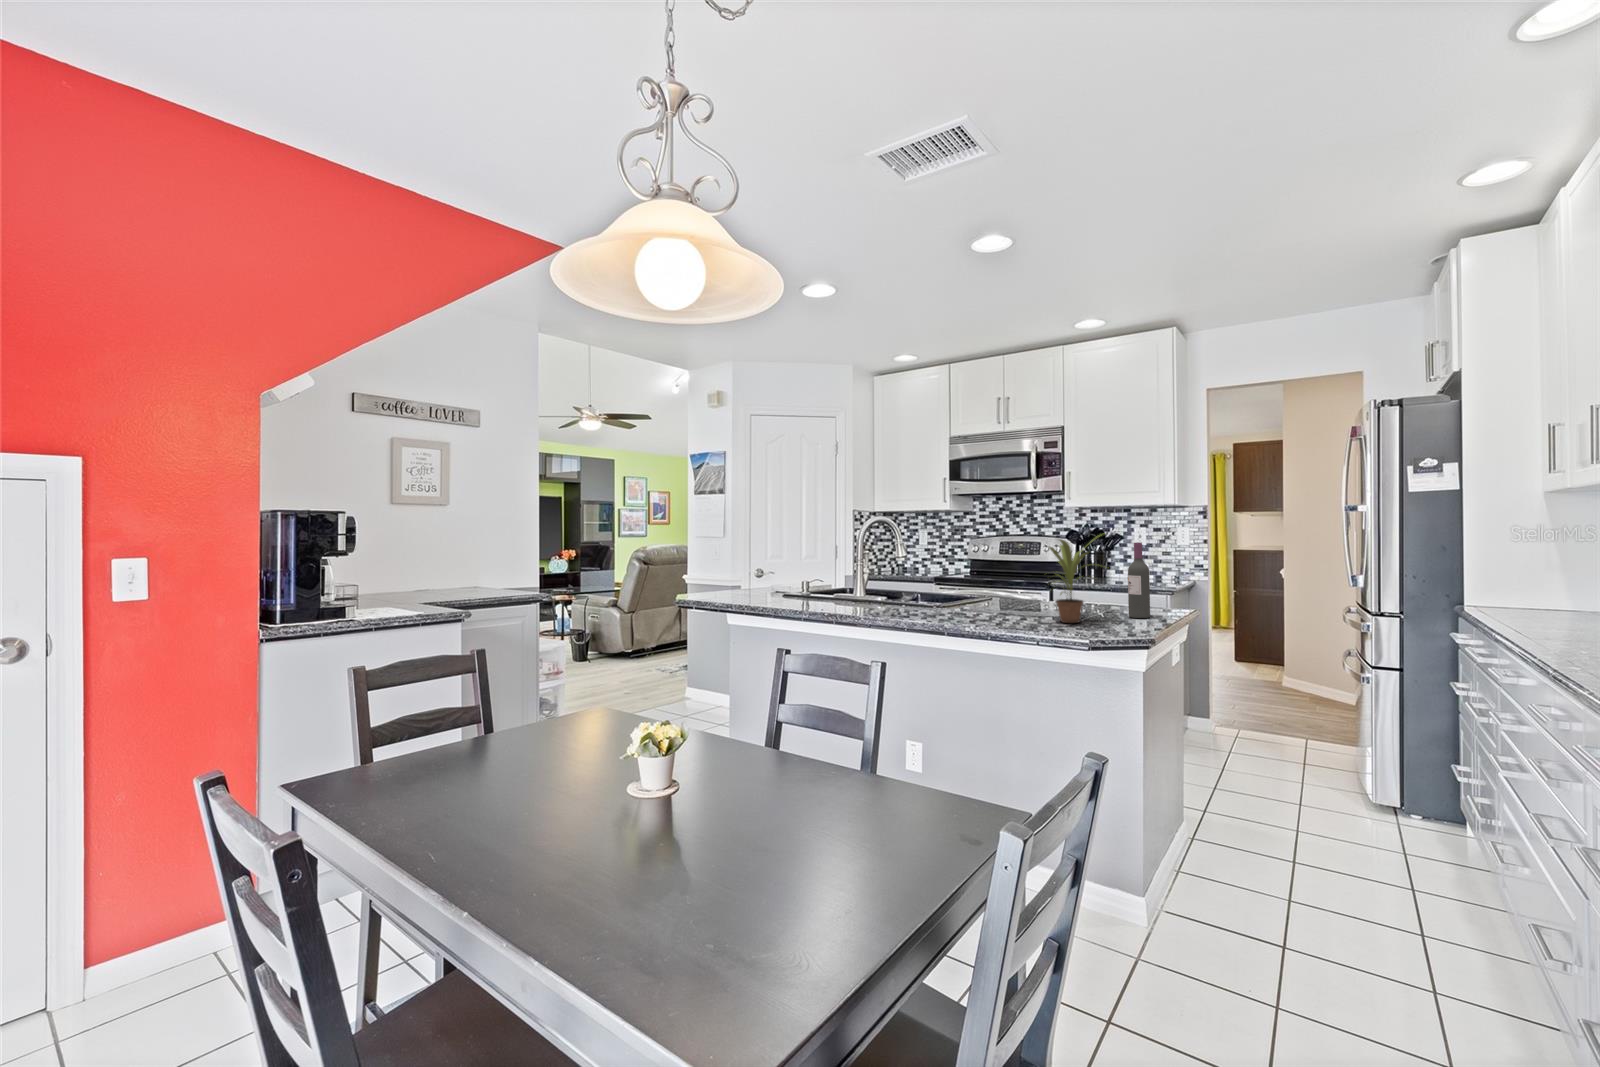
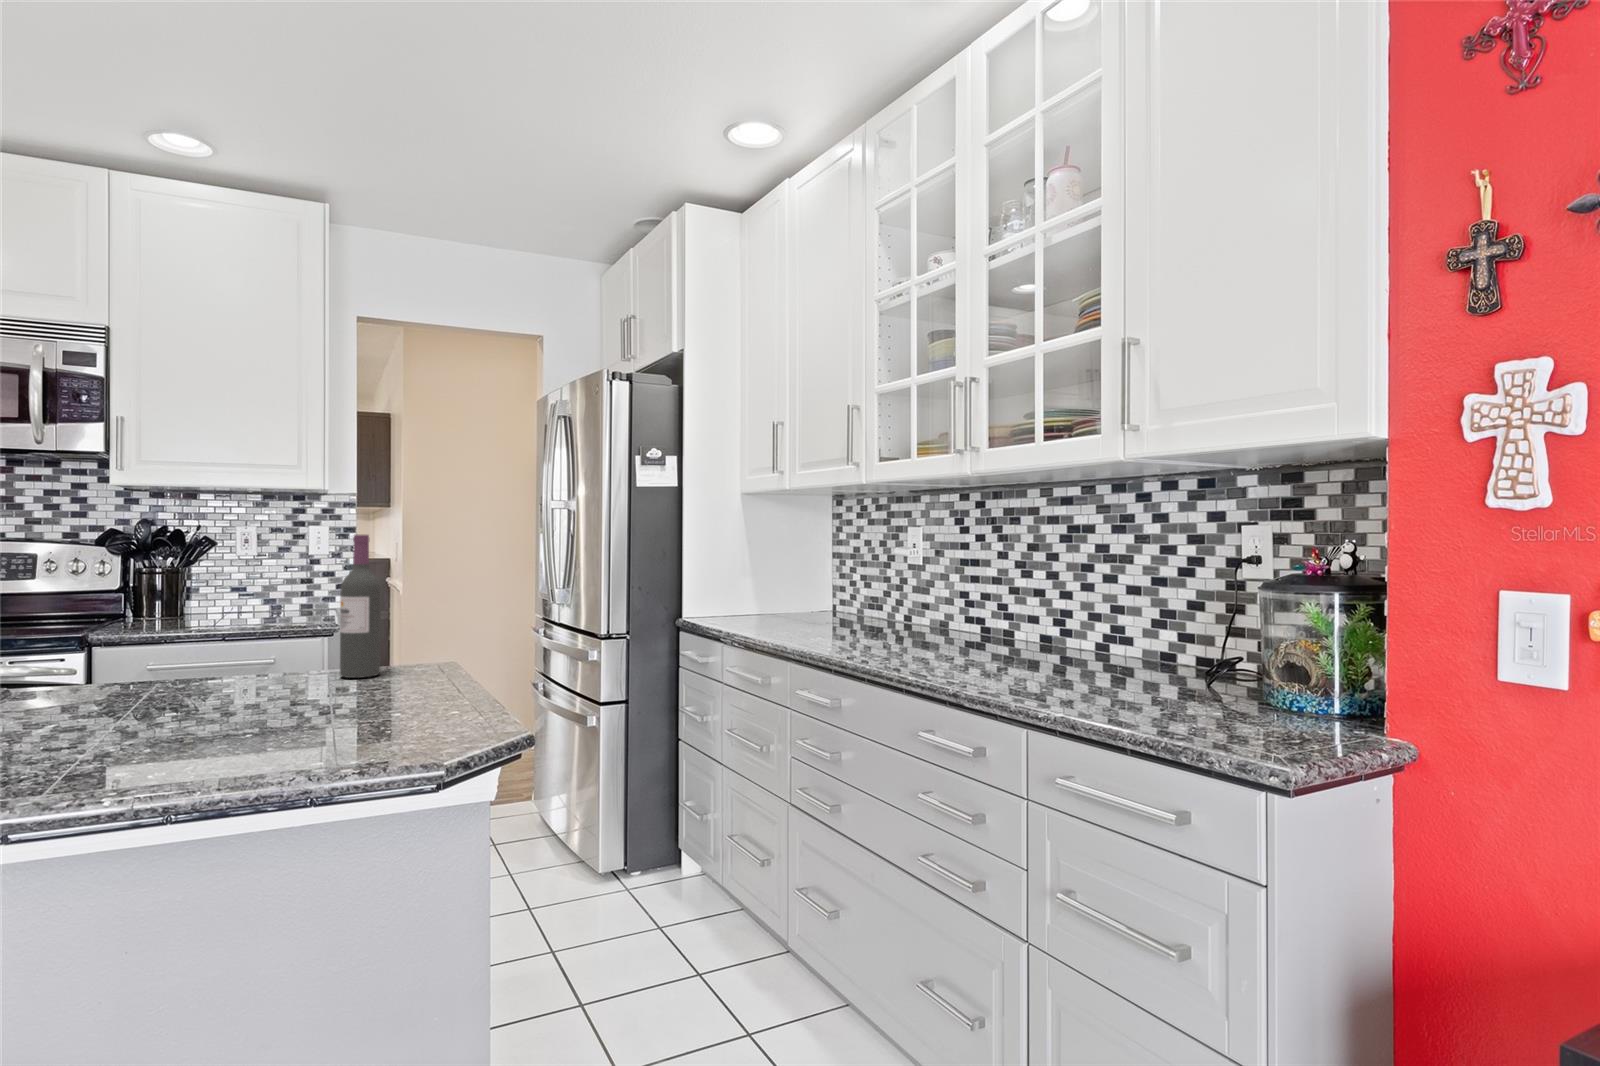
potted plant: present [1049,536,1097,623] -> none [169,512,322,706]

